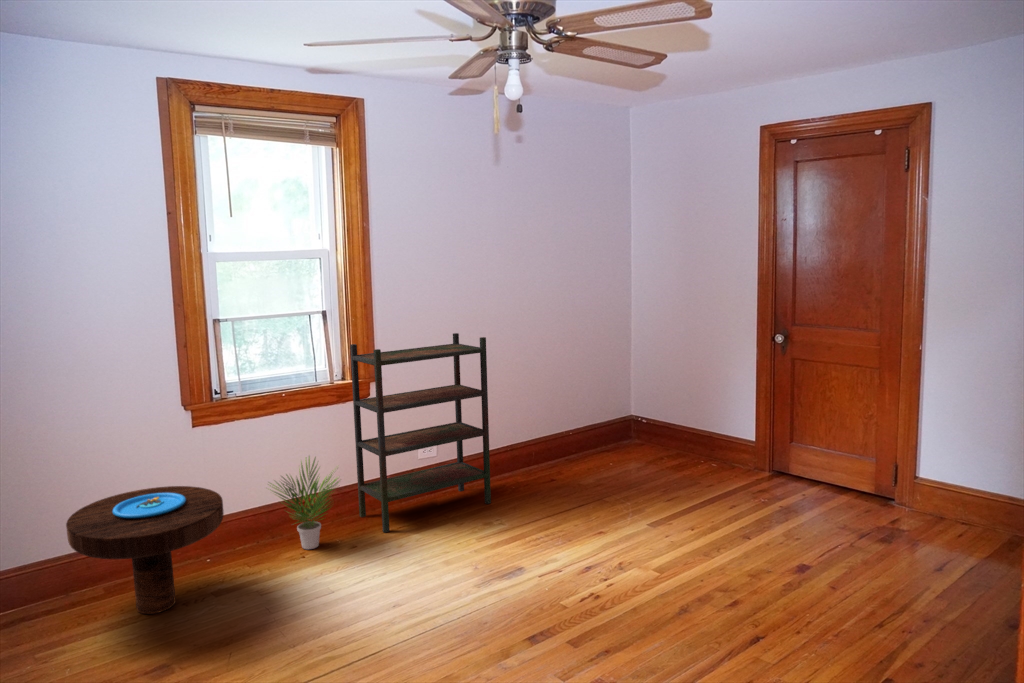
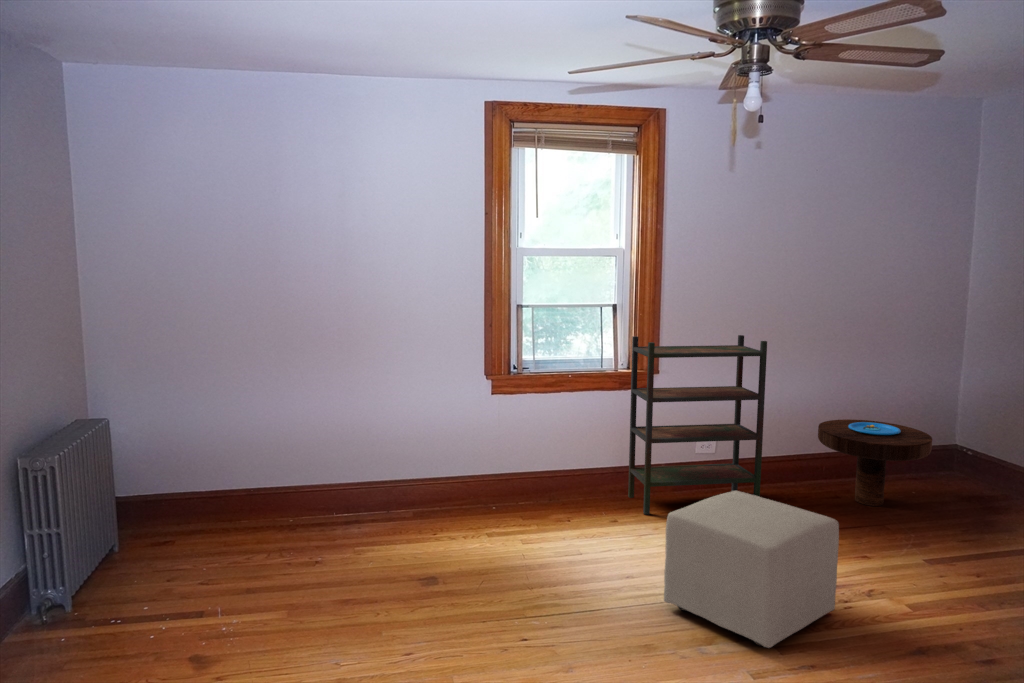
potted plant: present [273,457,338,549] -> none [541,431,609,515]
side table: present [66,486,224,614] -> present [818,419,932,506]
ottoman: none [443,493,602,649] -> present [664,491,839,648]

